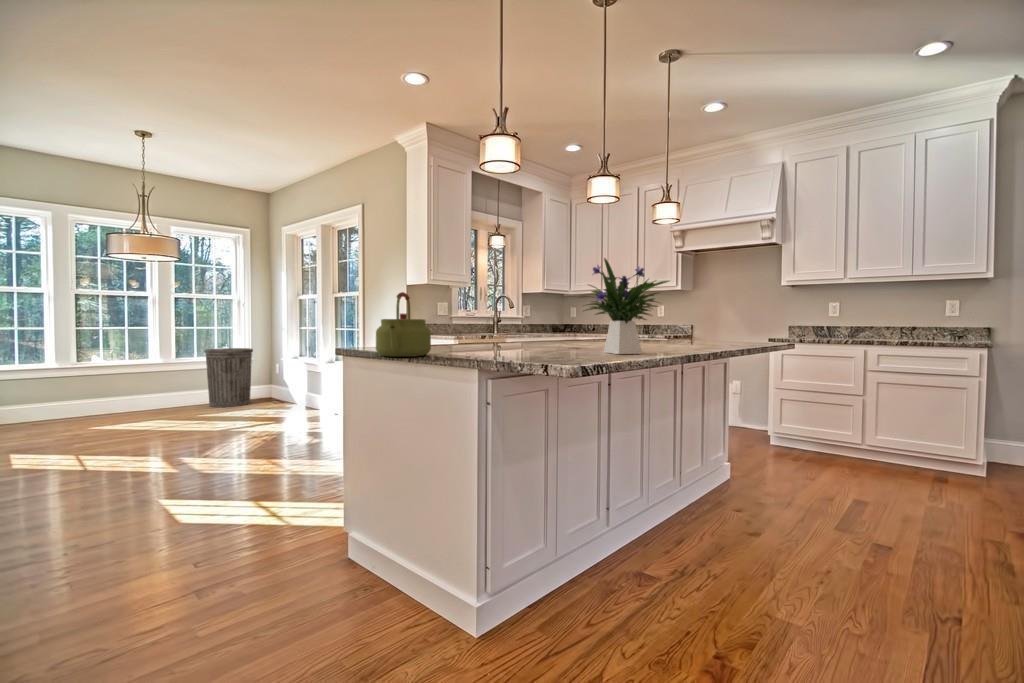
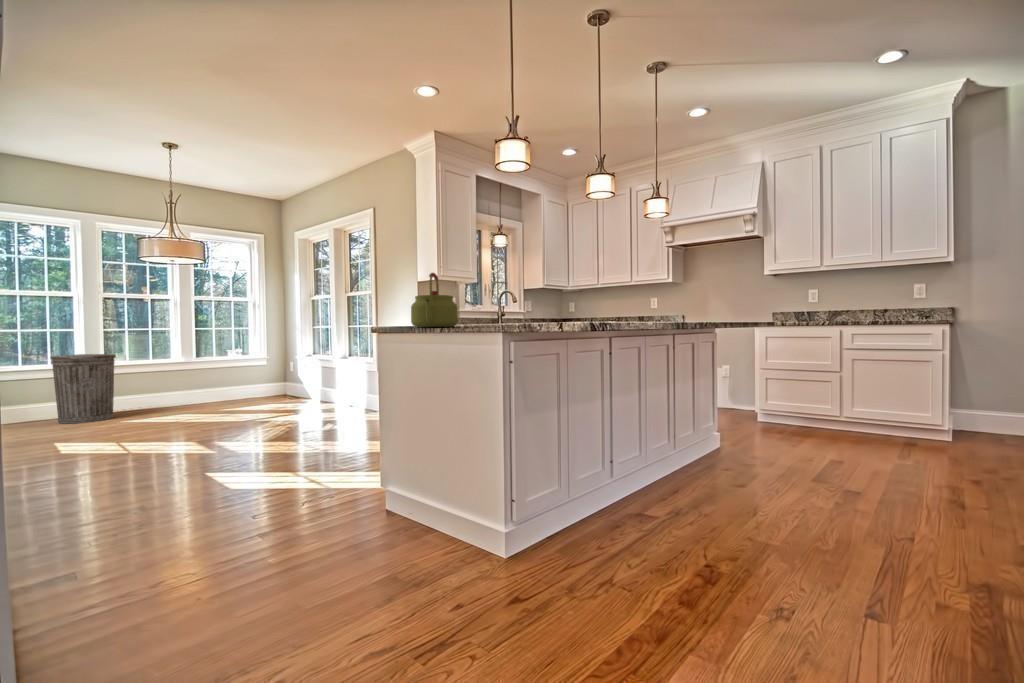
flower arrangement: present [583,258,668,354] -> none [583,241,662,324]
trash can: present [204,348,253,407] -> present [50,354,116,424]

